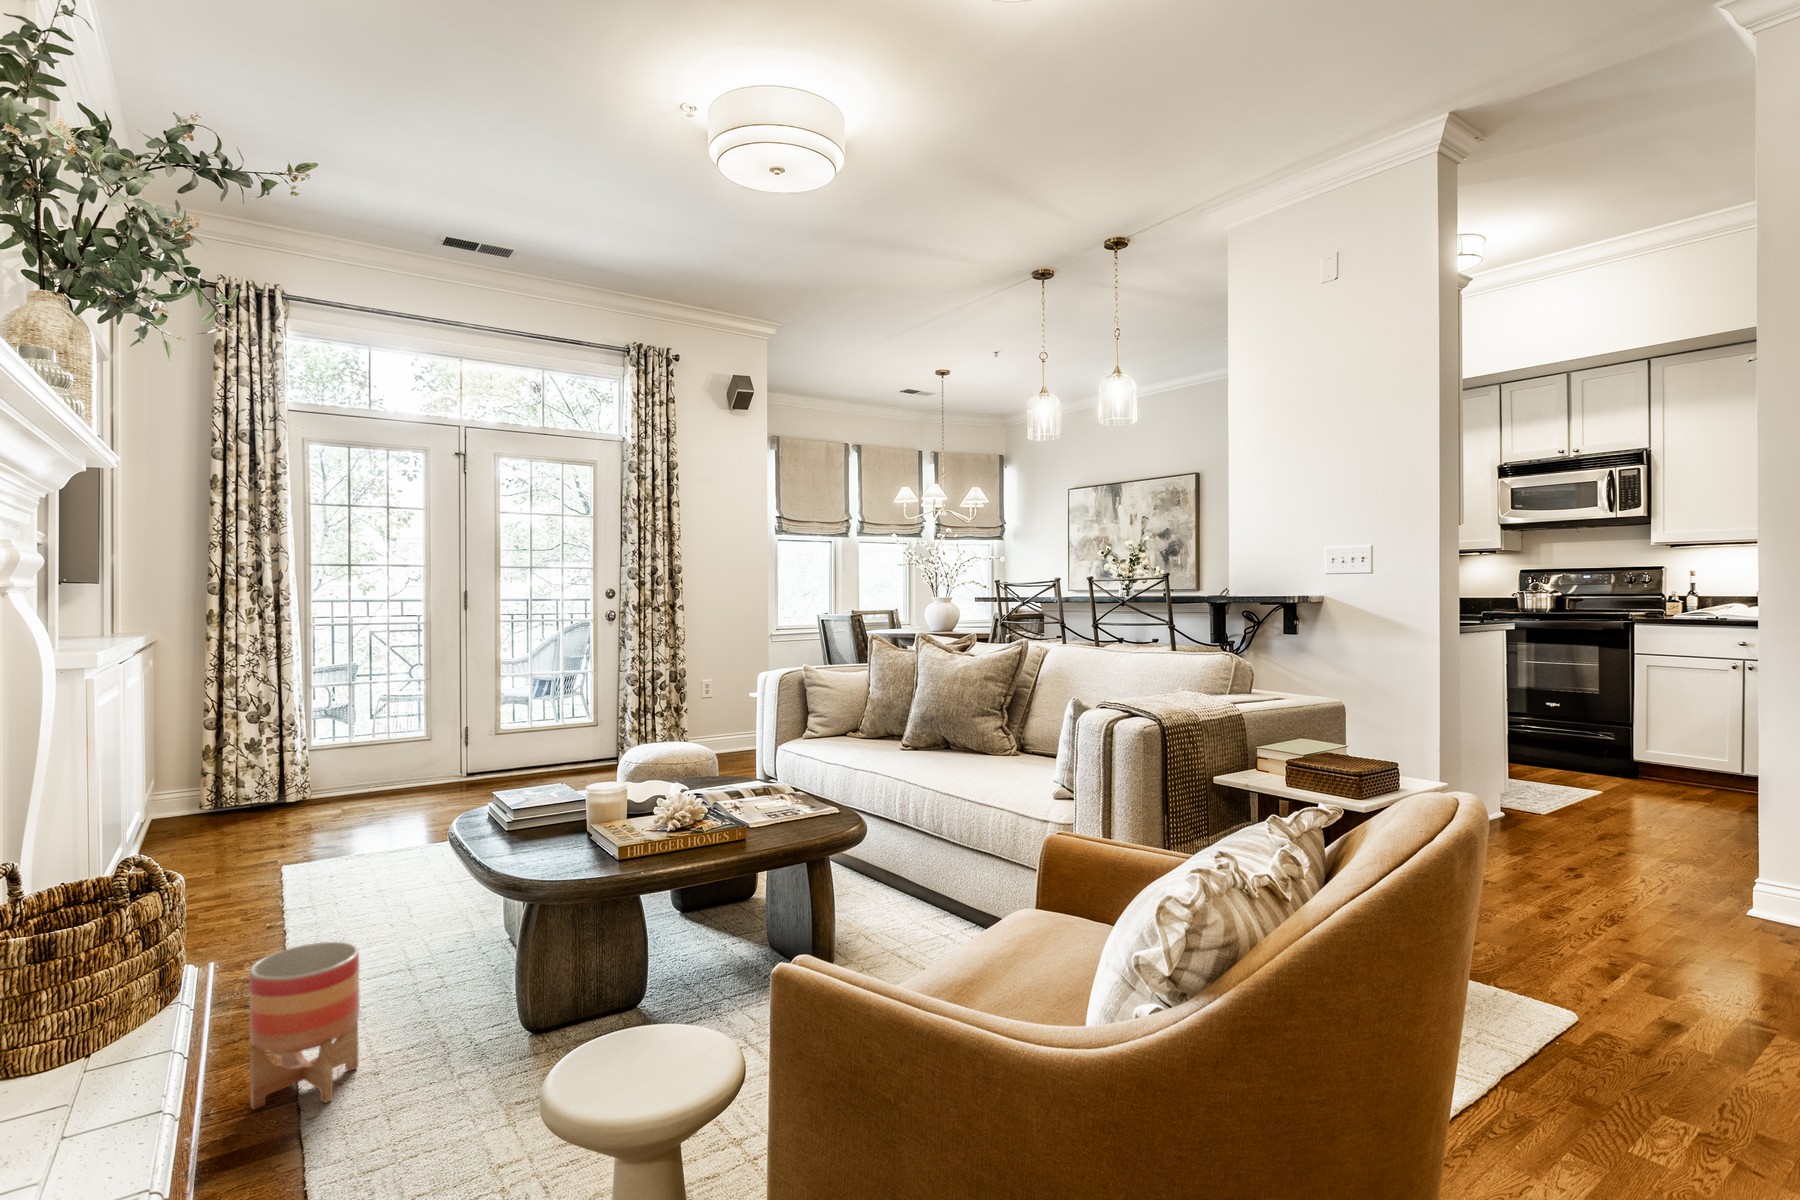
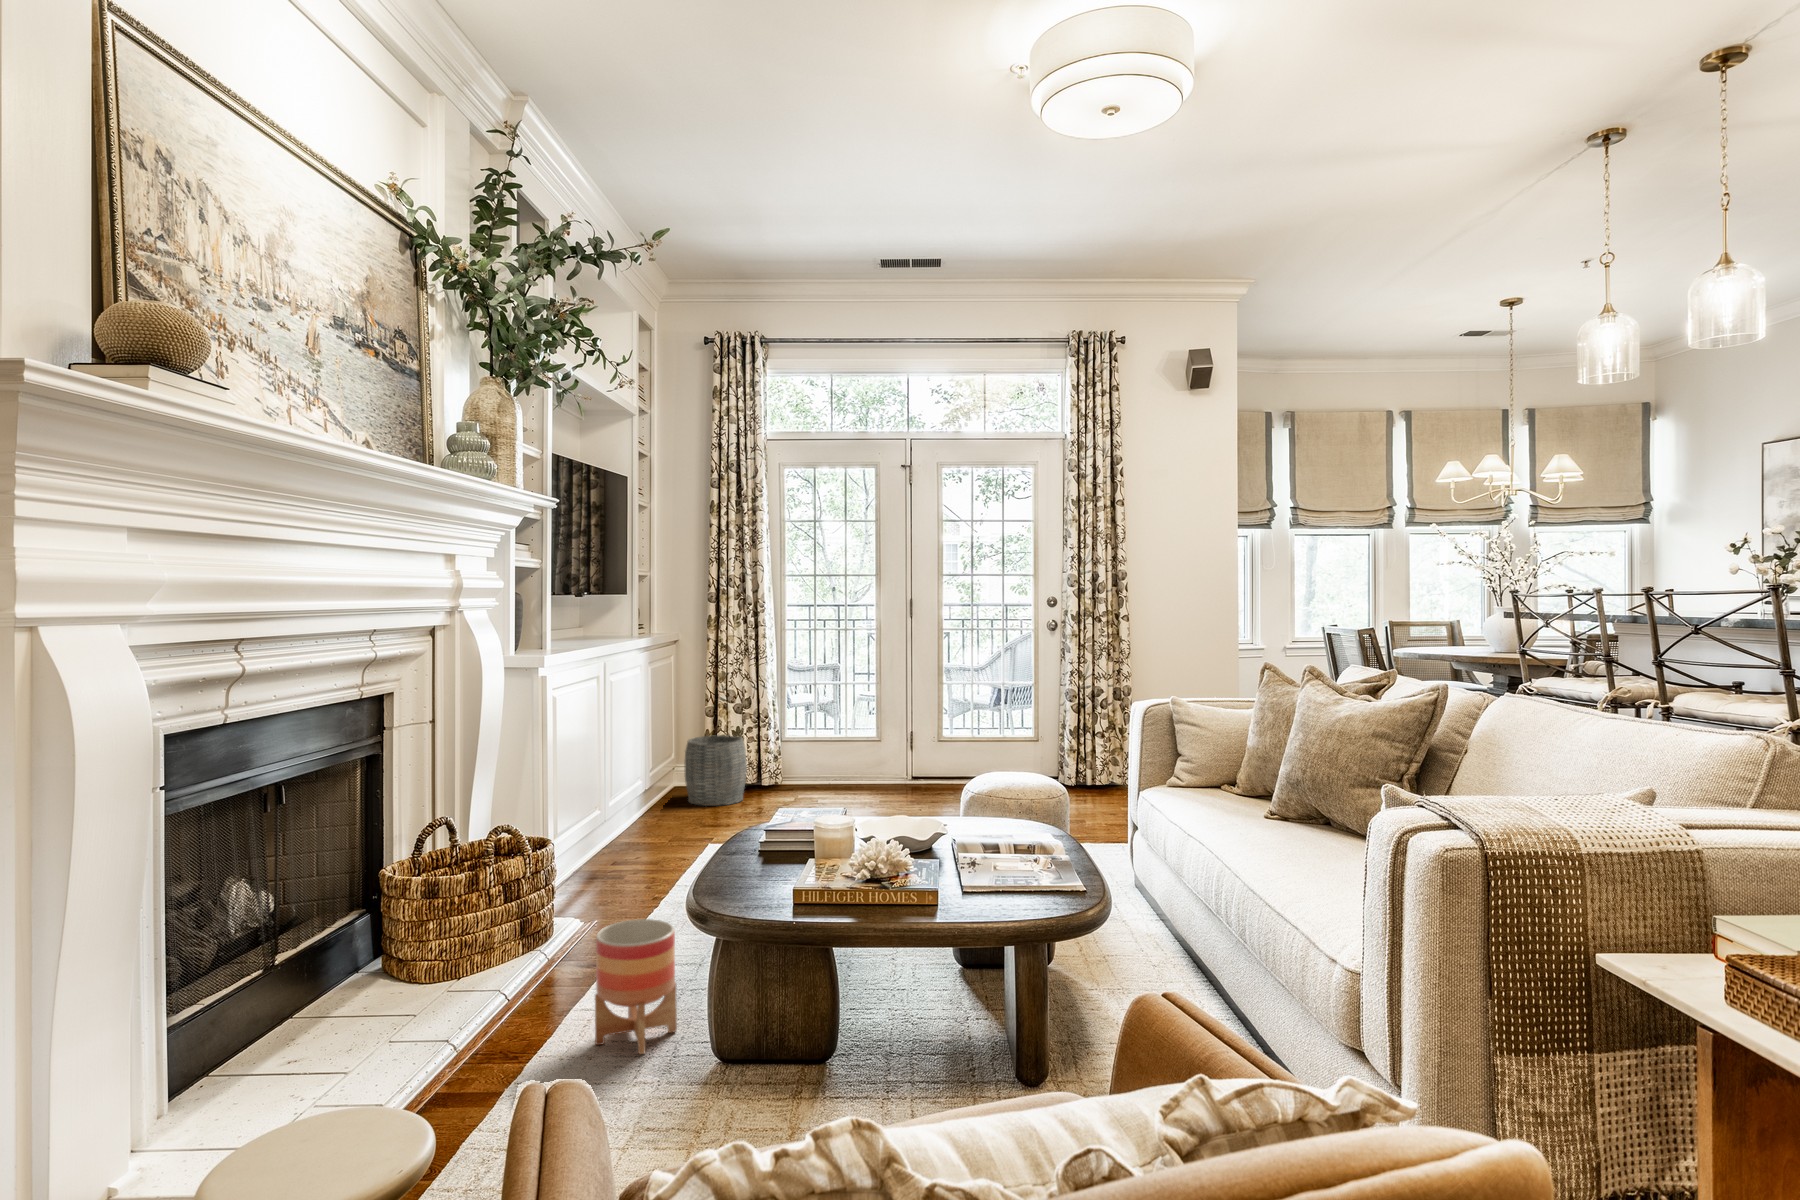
woven basket: none [182,748,271,833] -> present [685,735,747,806]

